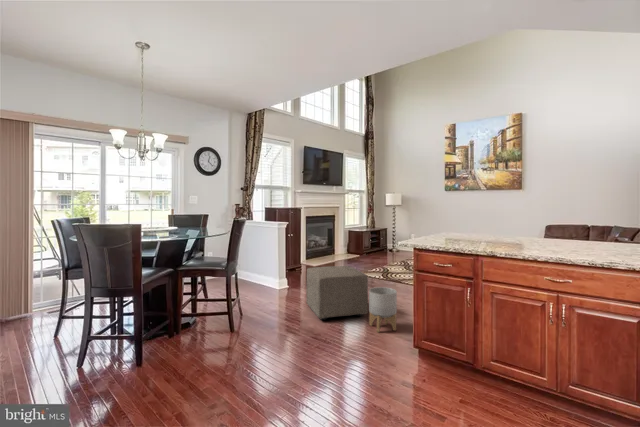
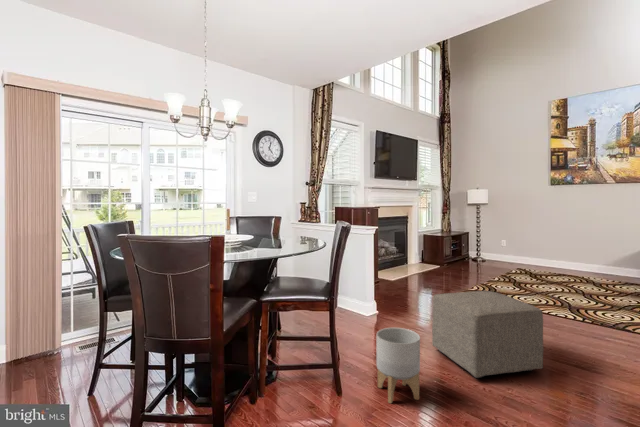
planter: present [369,287,397,332] -> present [376,328,420,403]

